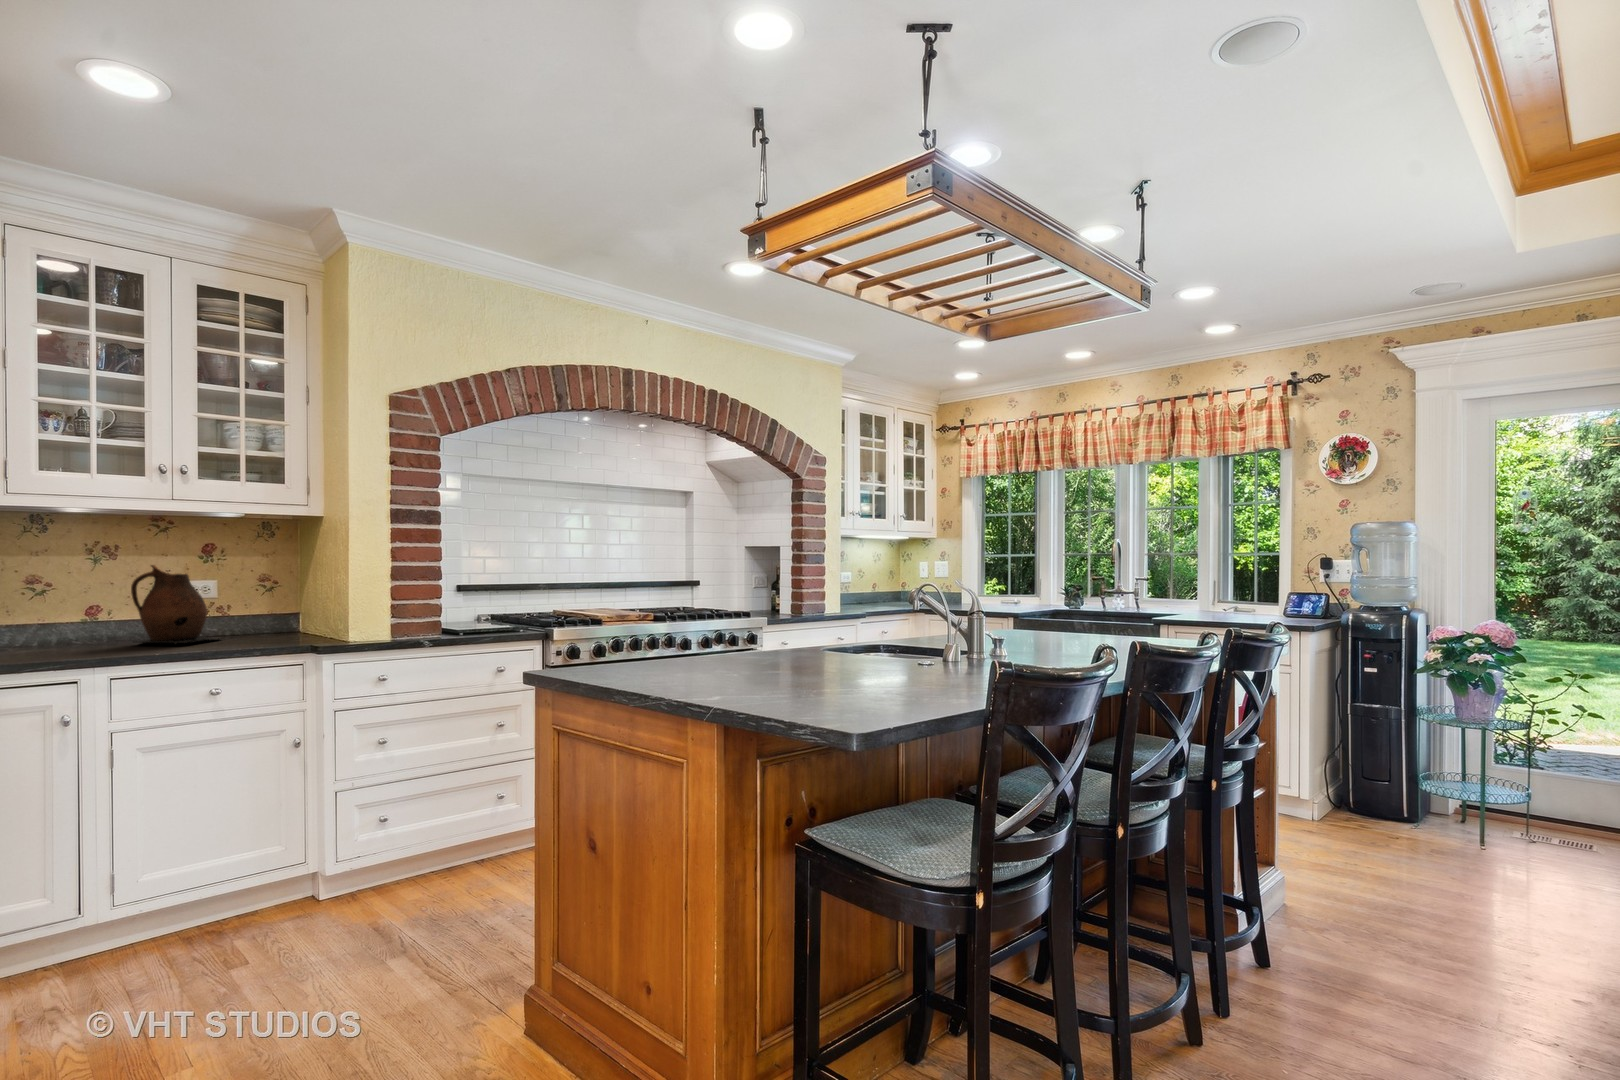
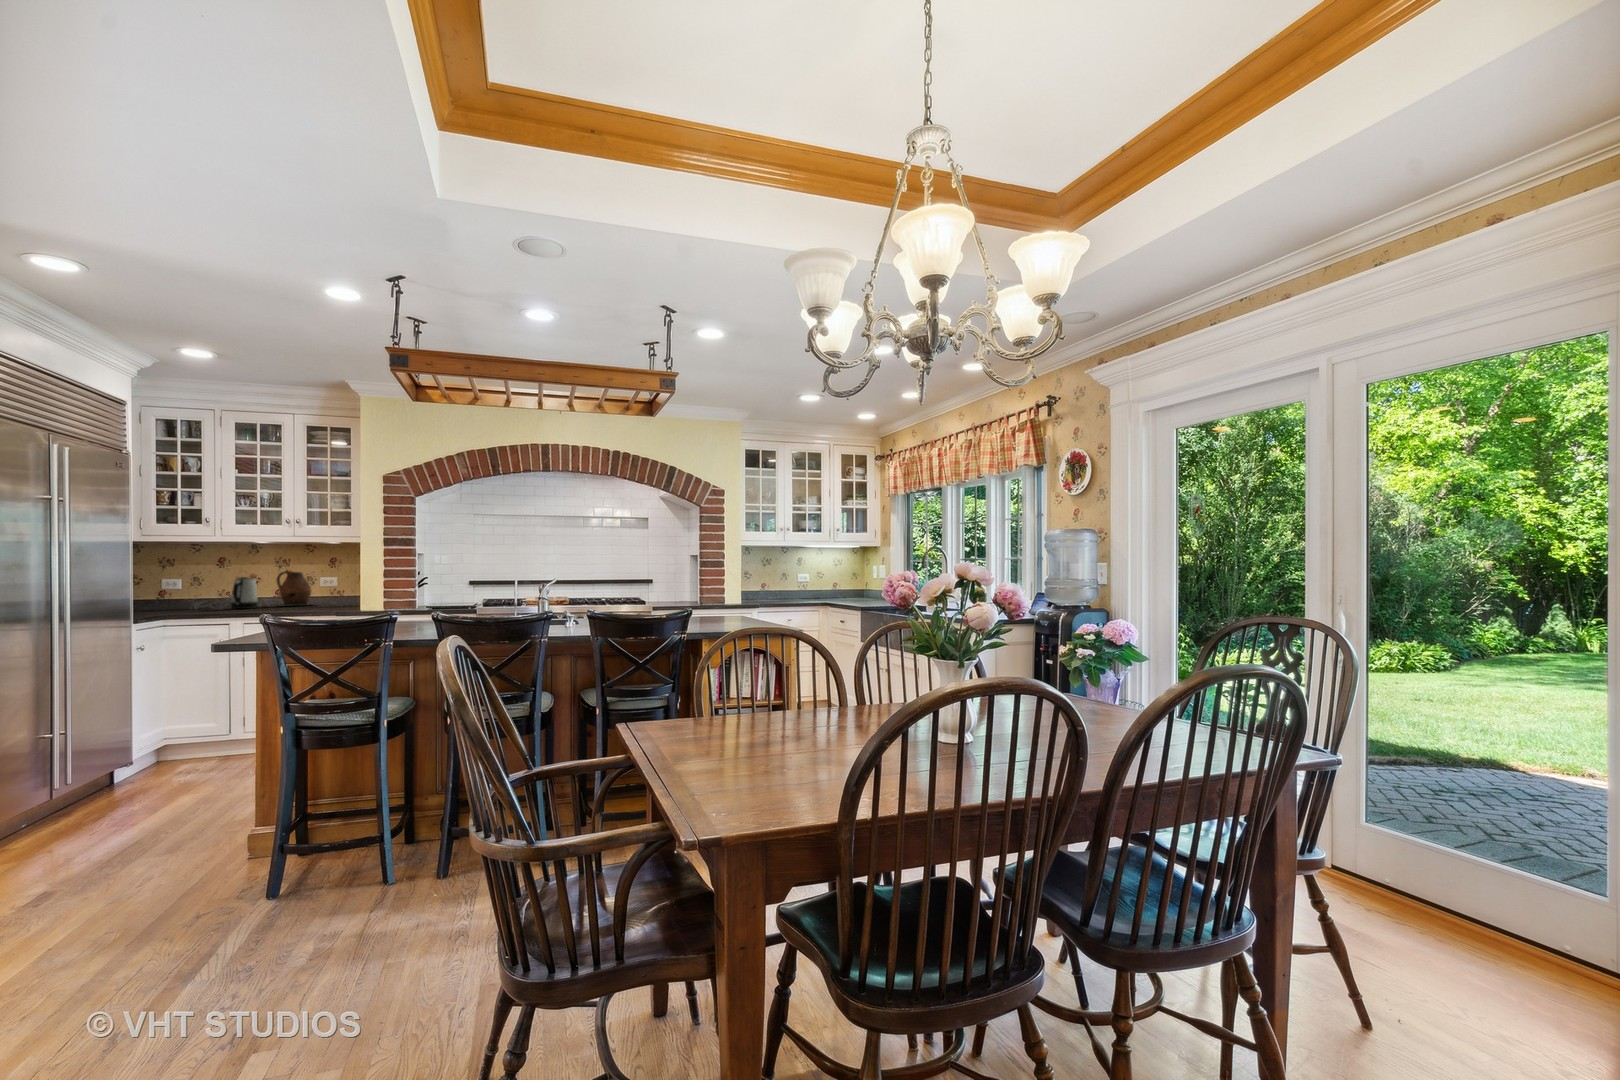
kettle: none [70,587,130,657] -> present [231,577,258,609]

